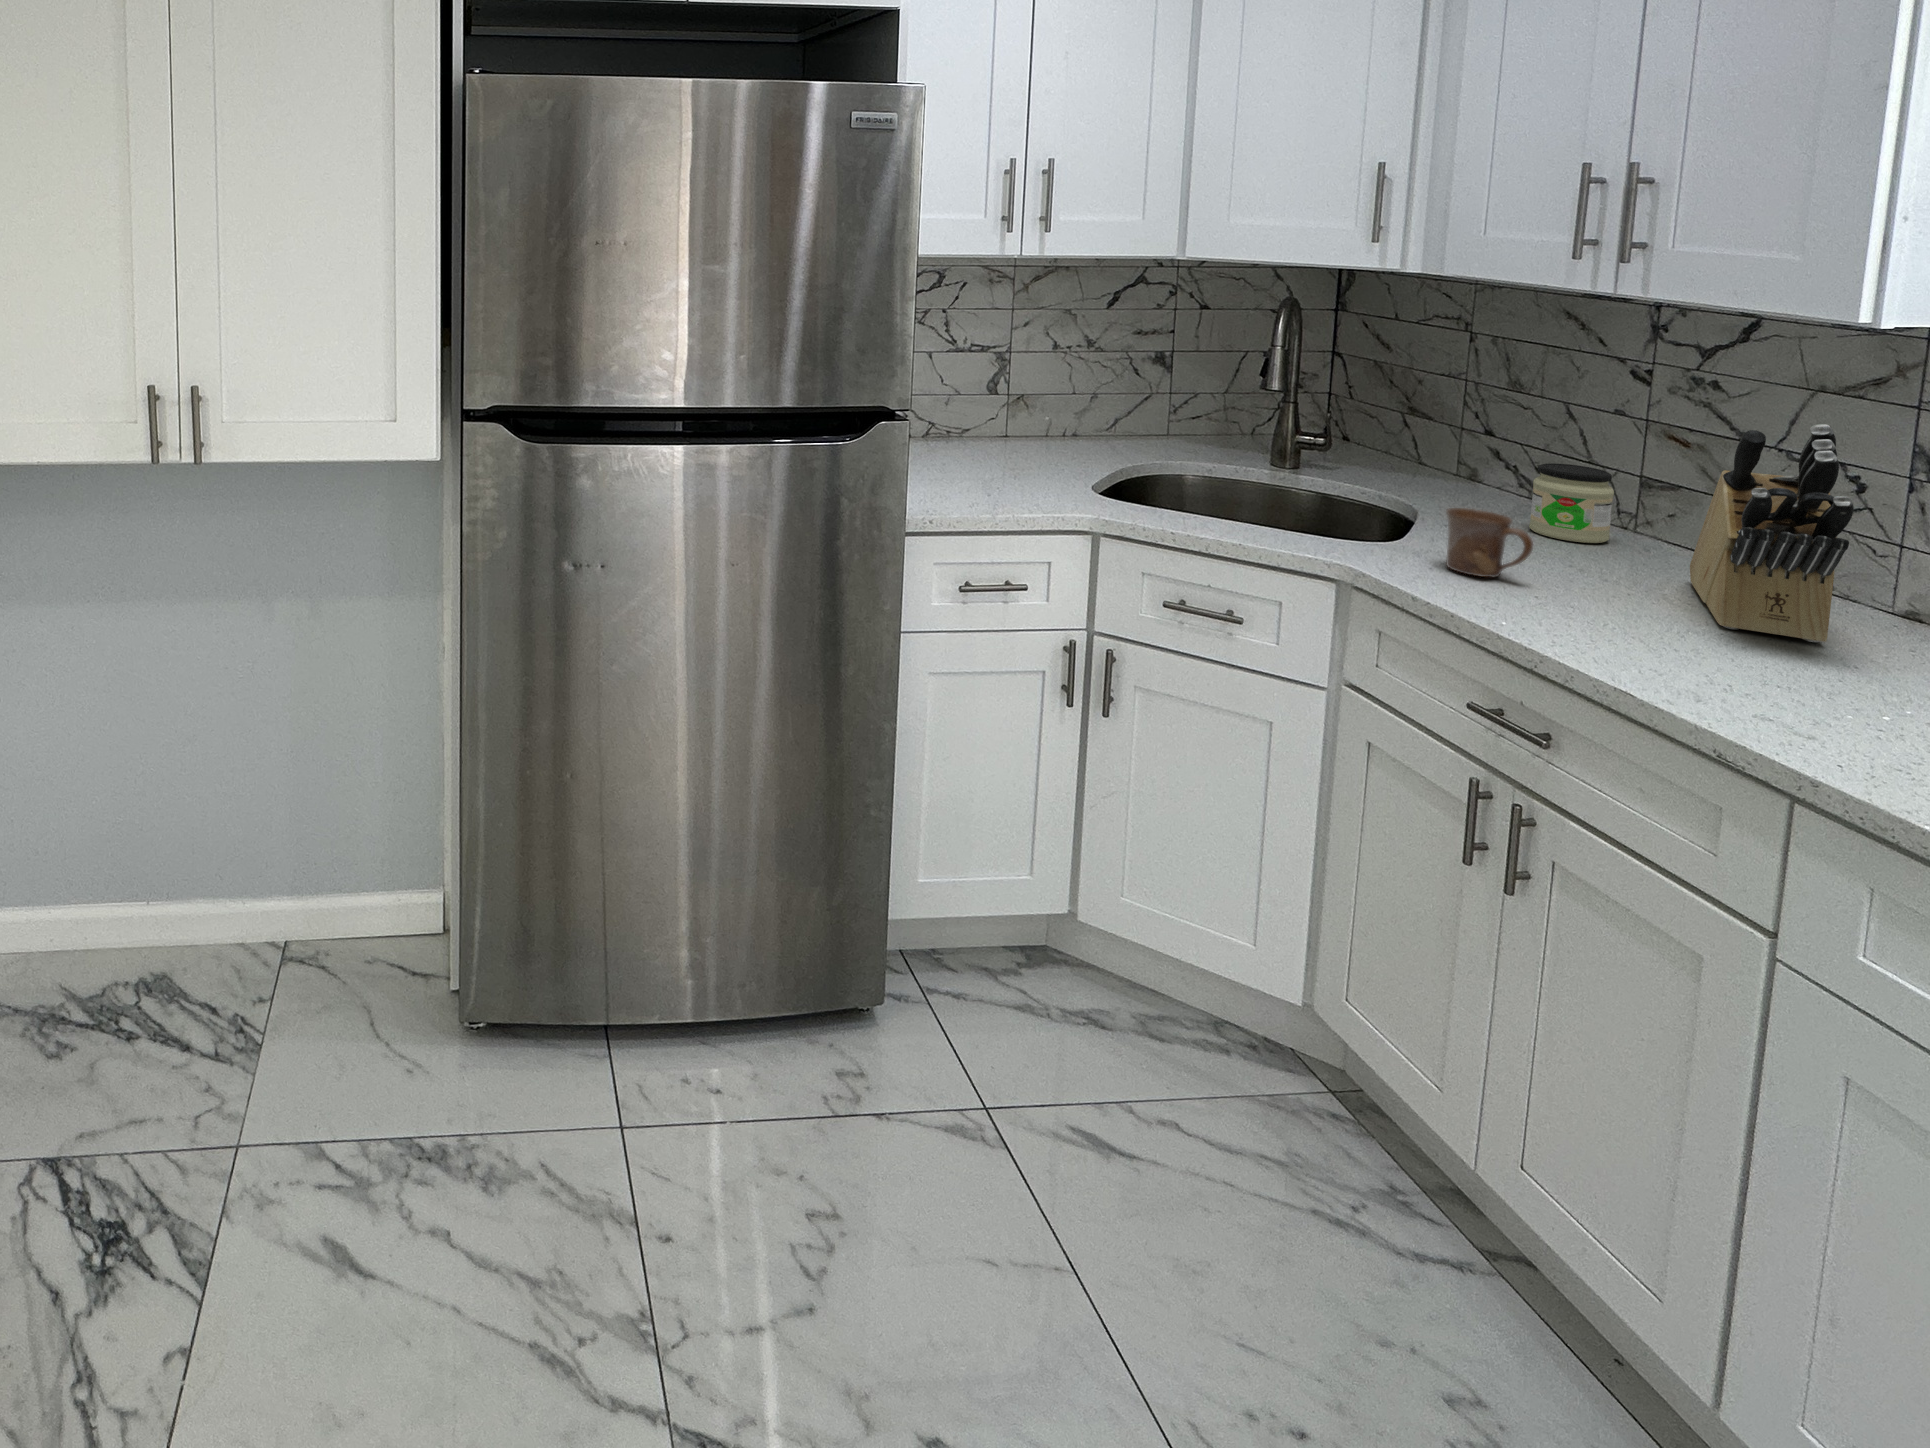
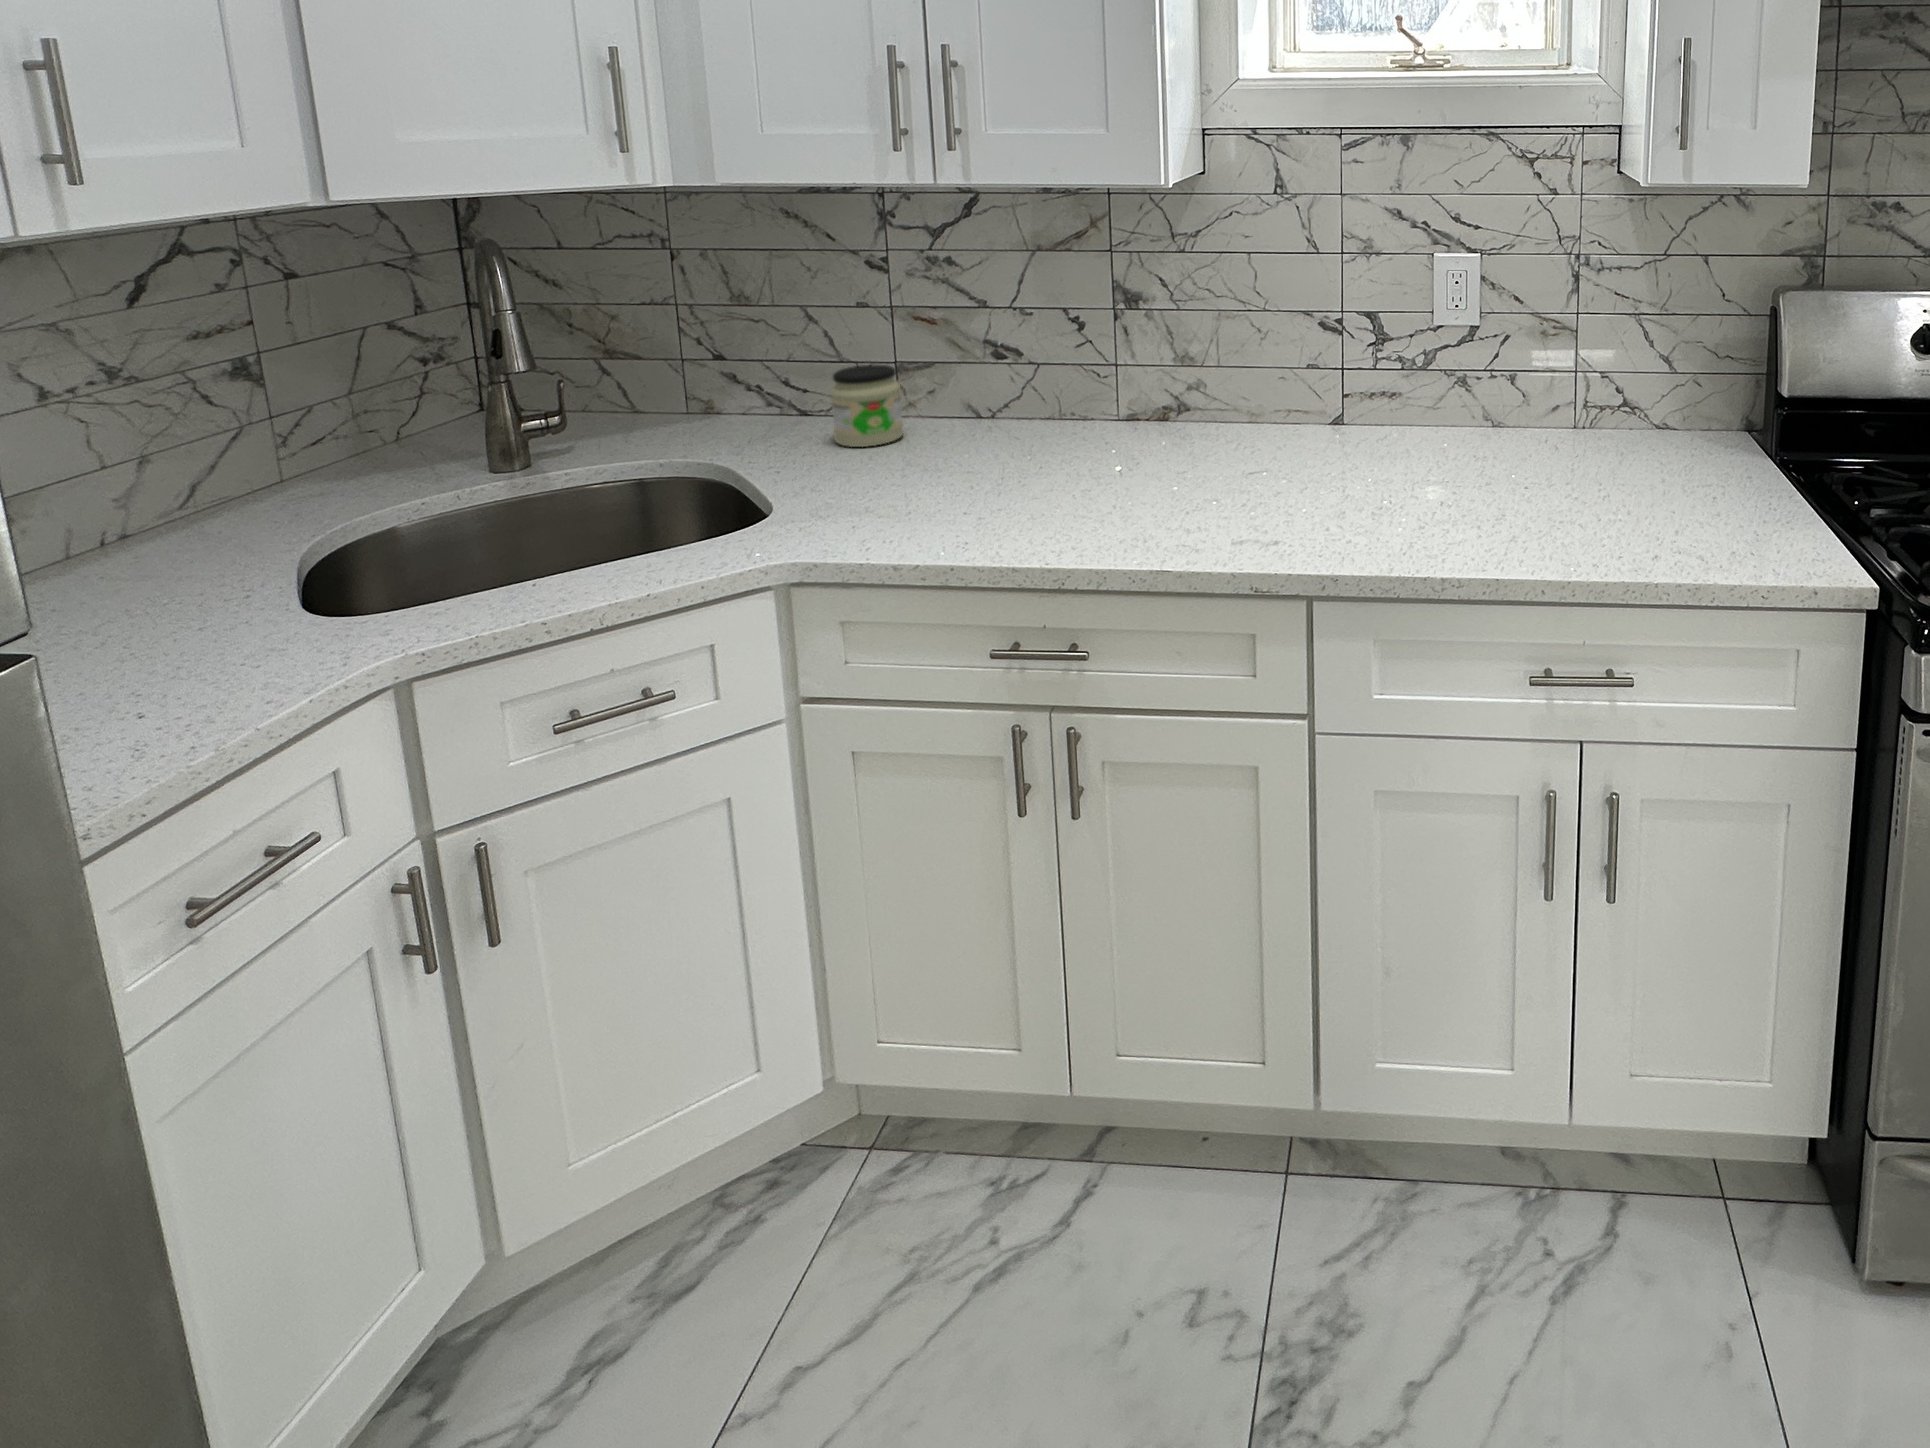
knife block: present [1690,424,1854,642] -> none [1002,279,1170,479]
mug: present [1446,508,1533,577] -> none [852,440,943,518]

